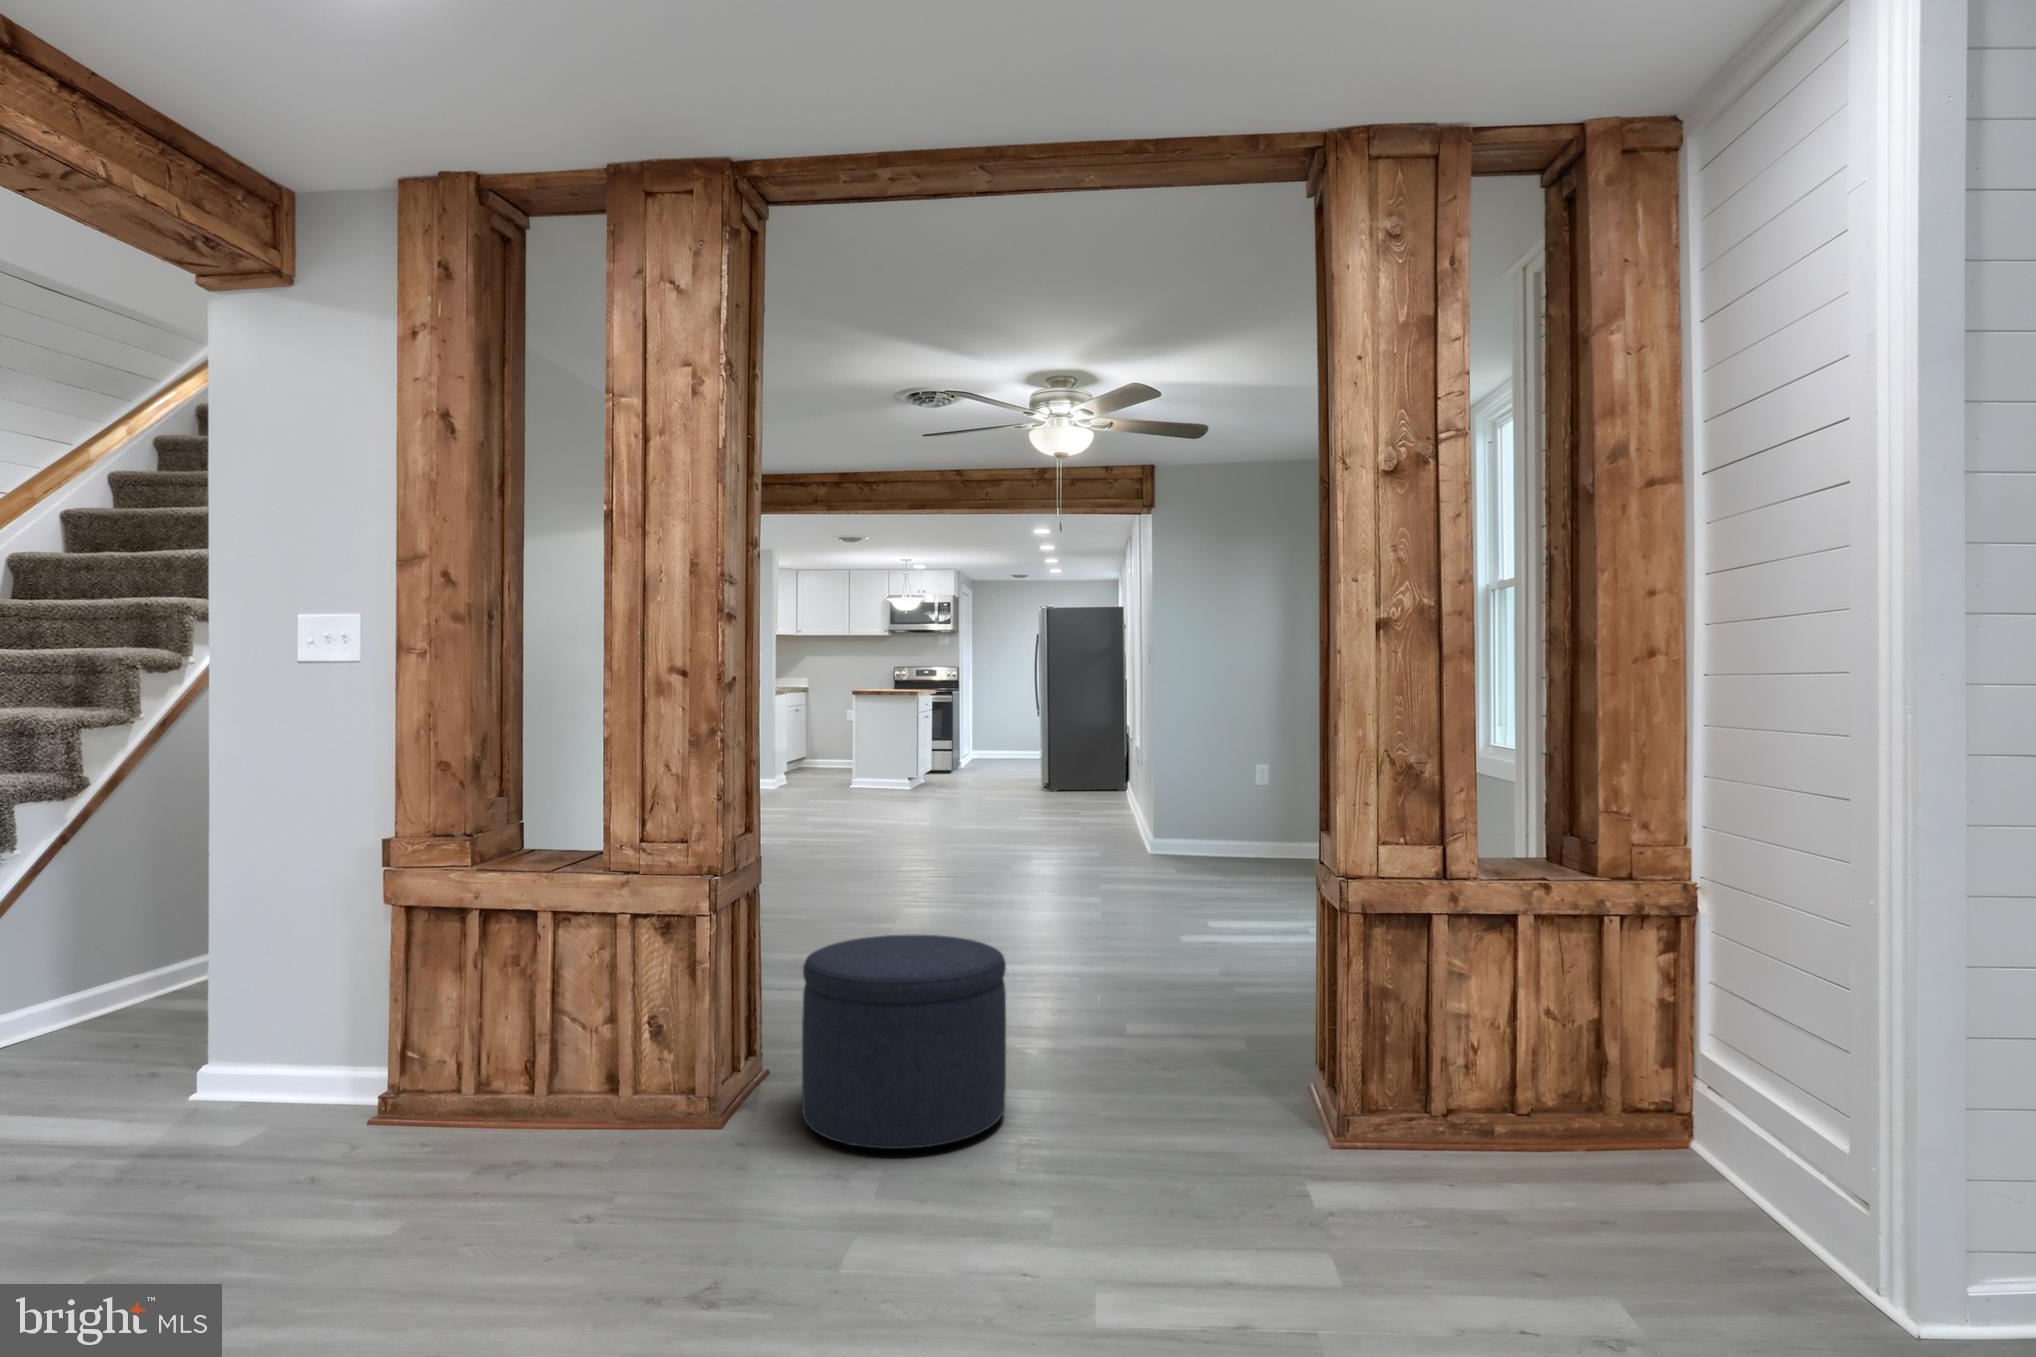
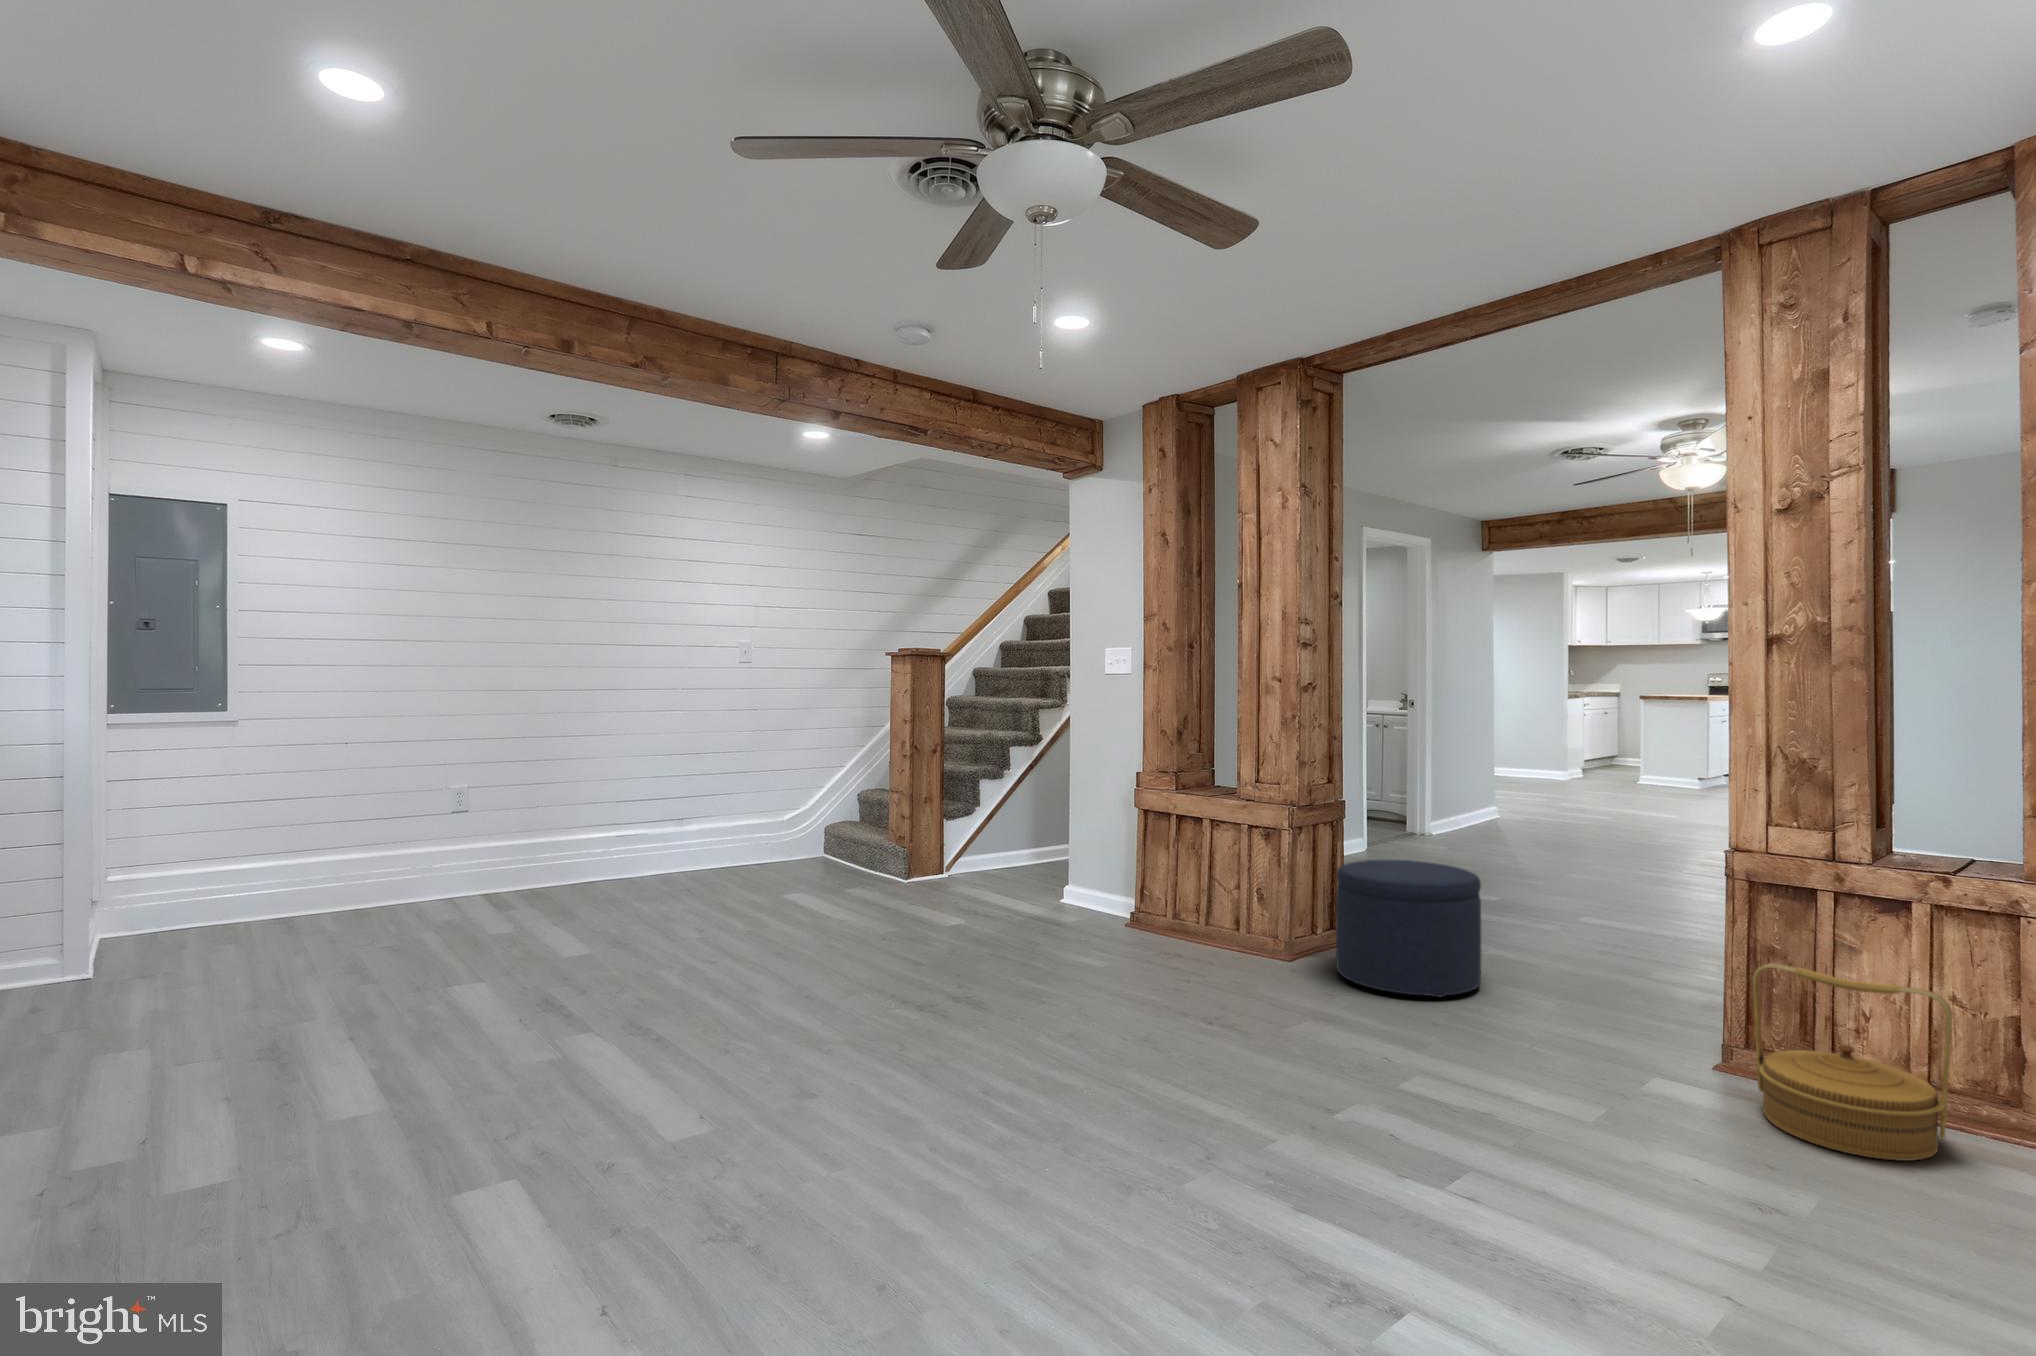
woven basket: none [1411,1012,1603,1231] -> present [1753,963,1952,1161]

